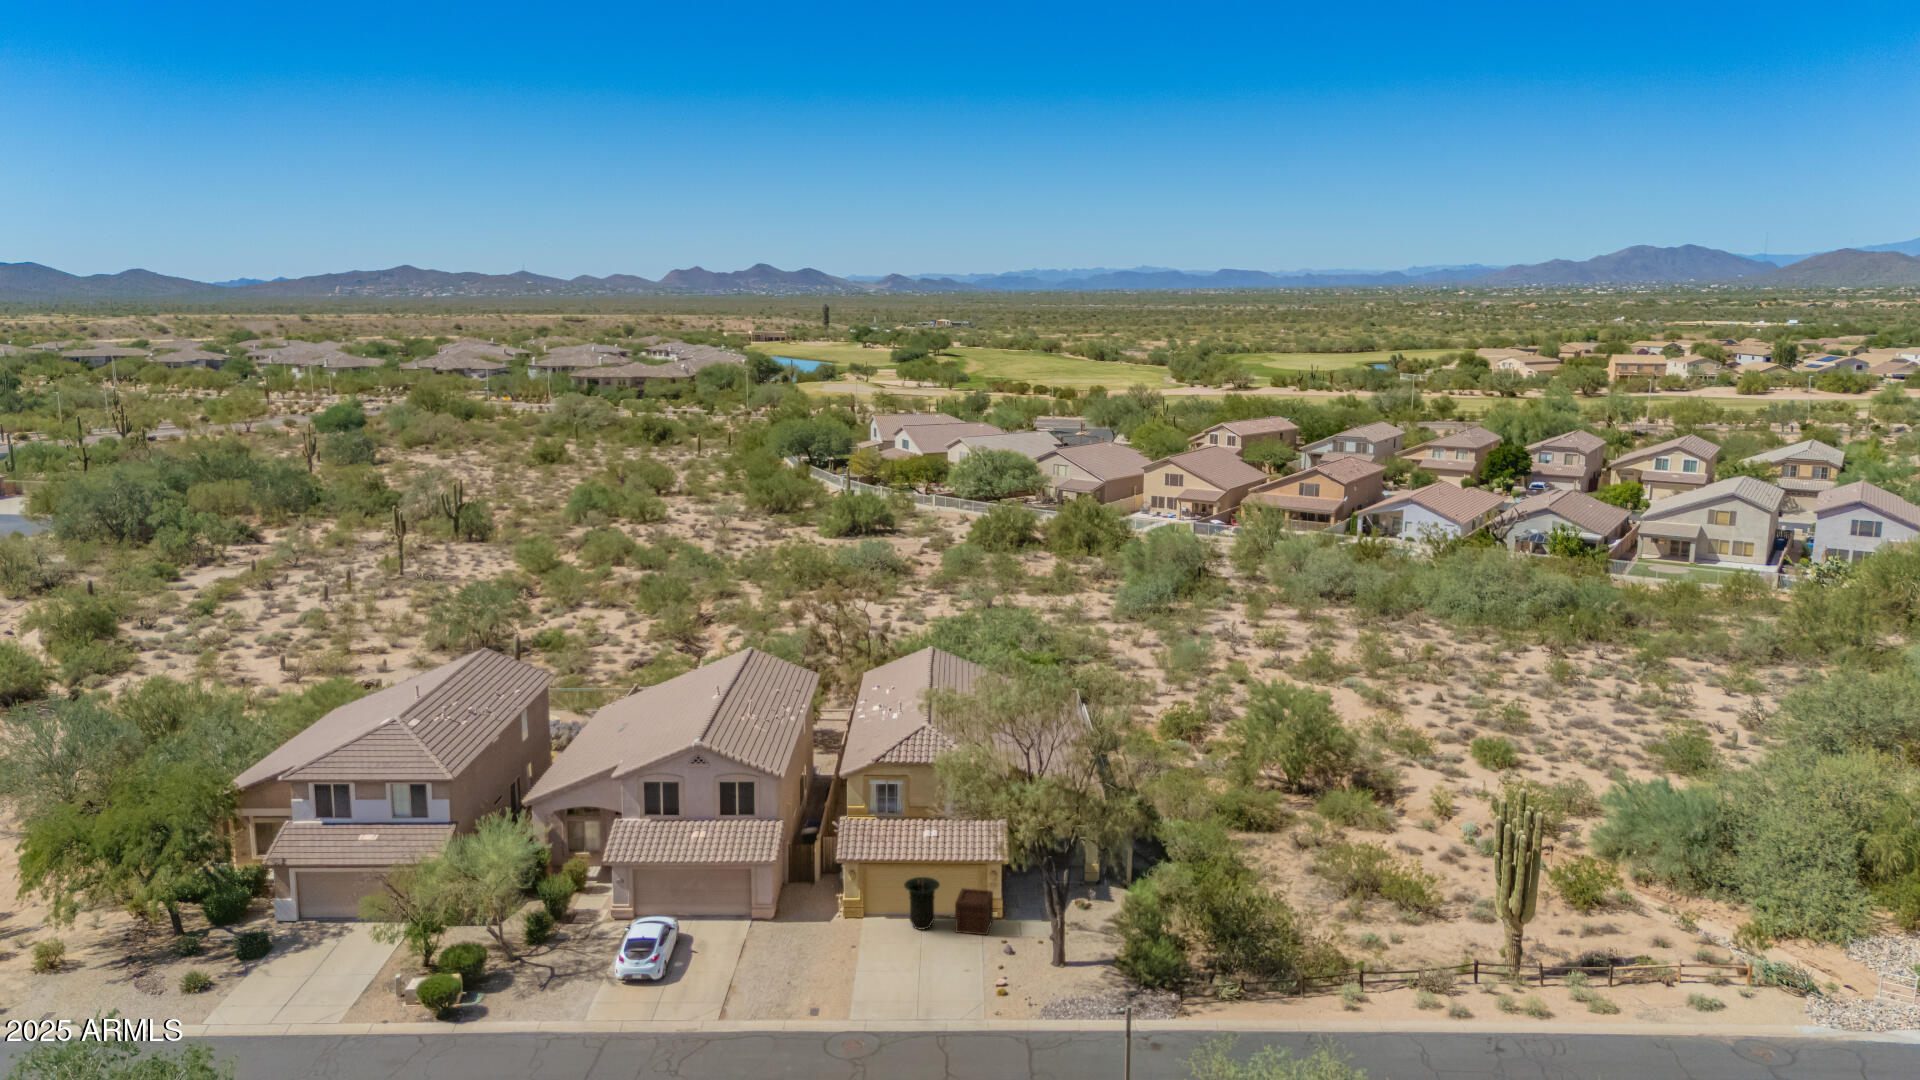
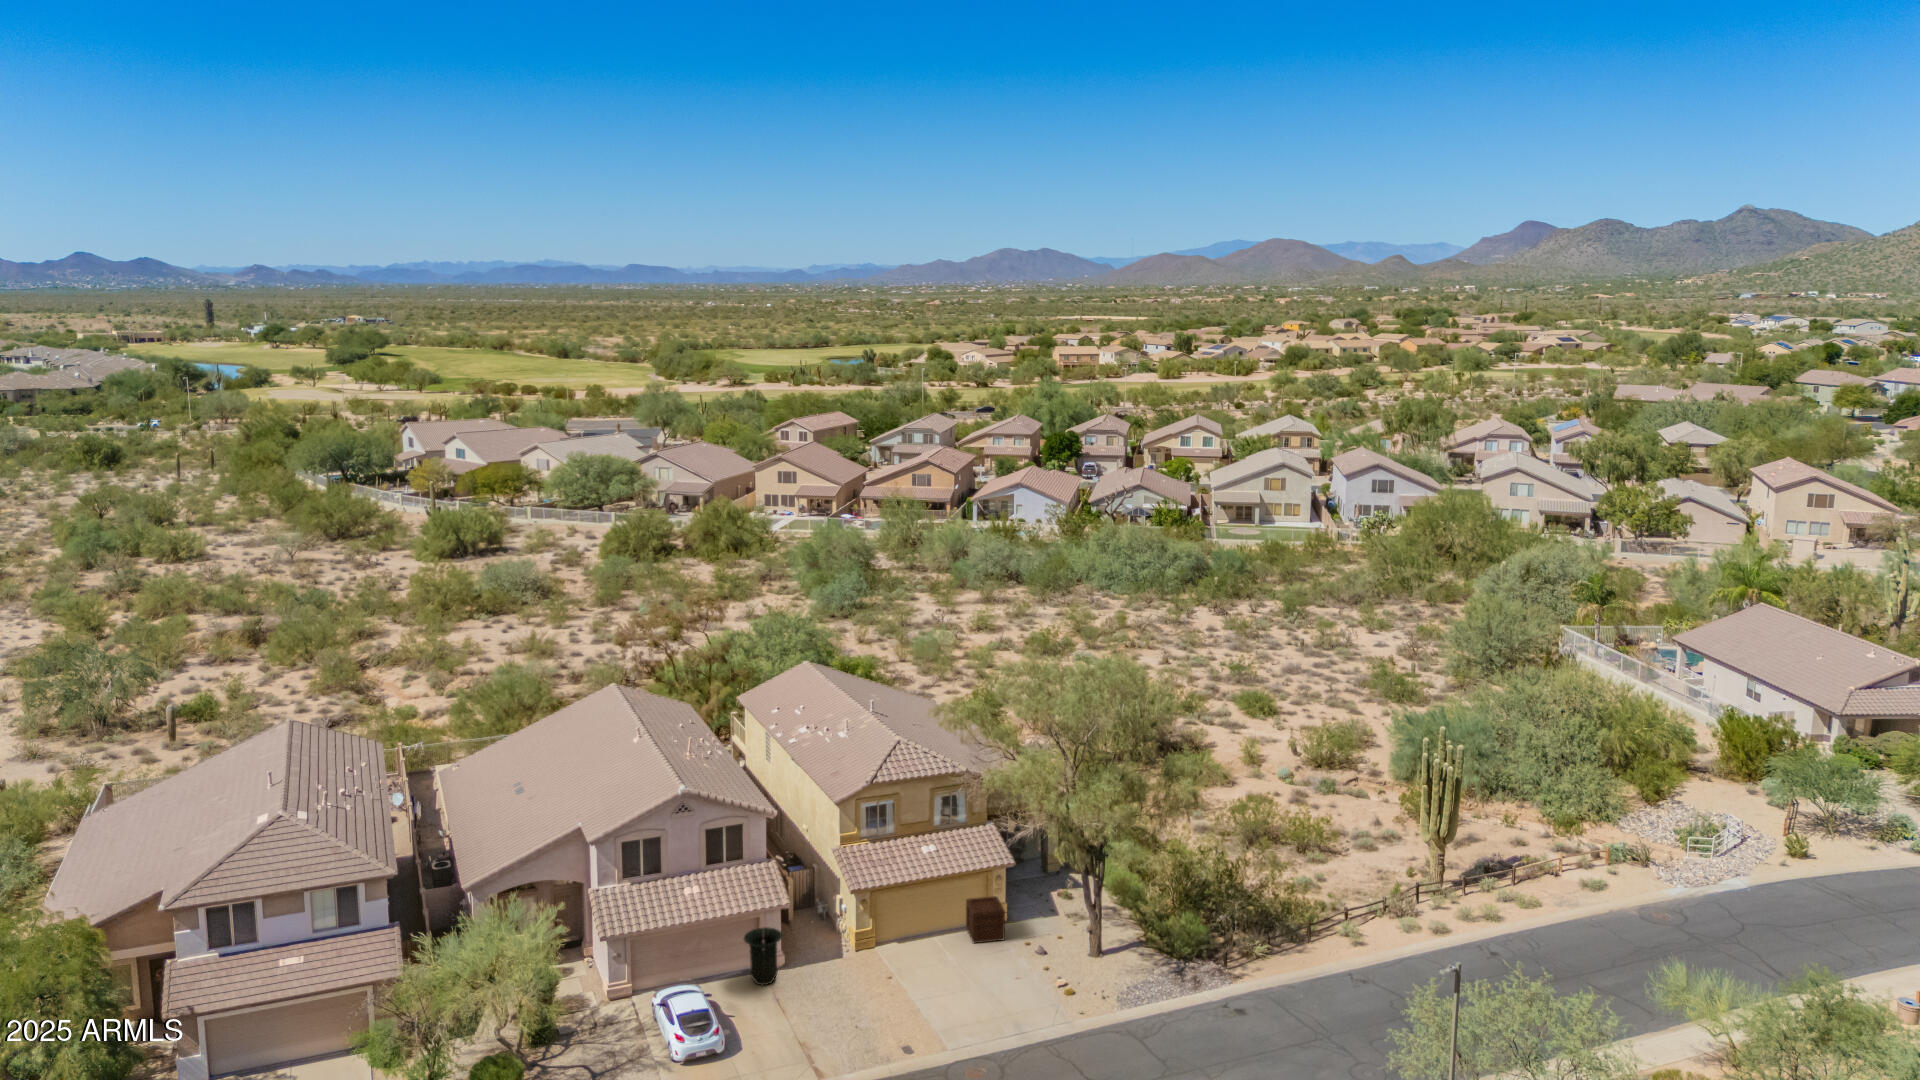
trash can: present [904,877,940,930] -> present [744,927,783,985]

